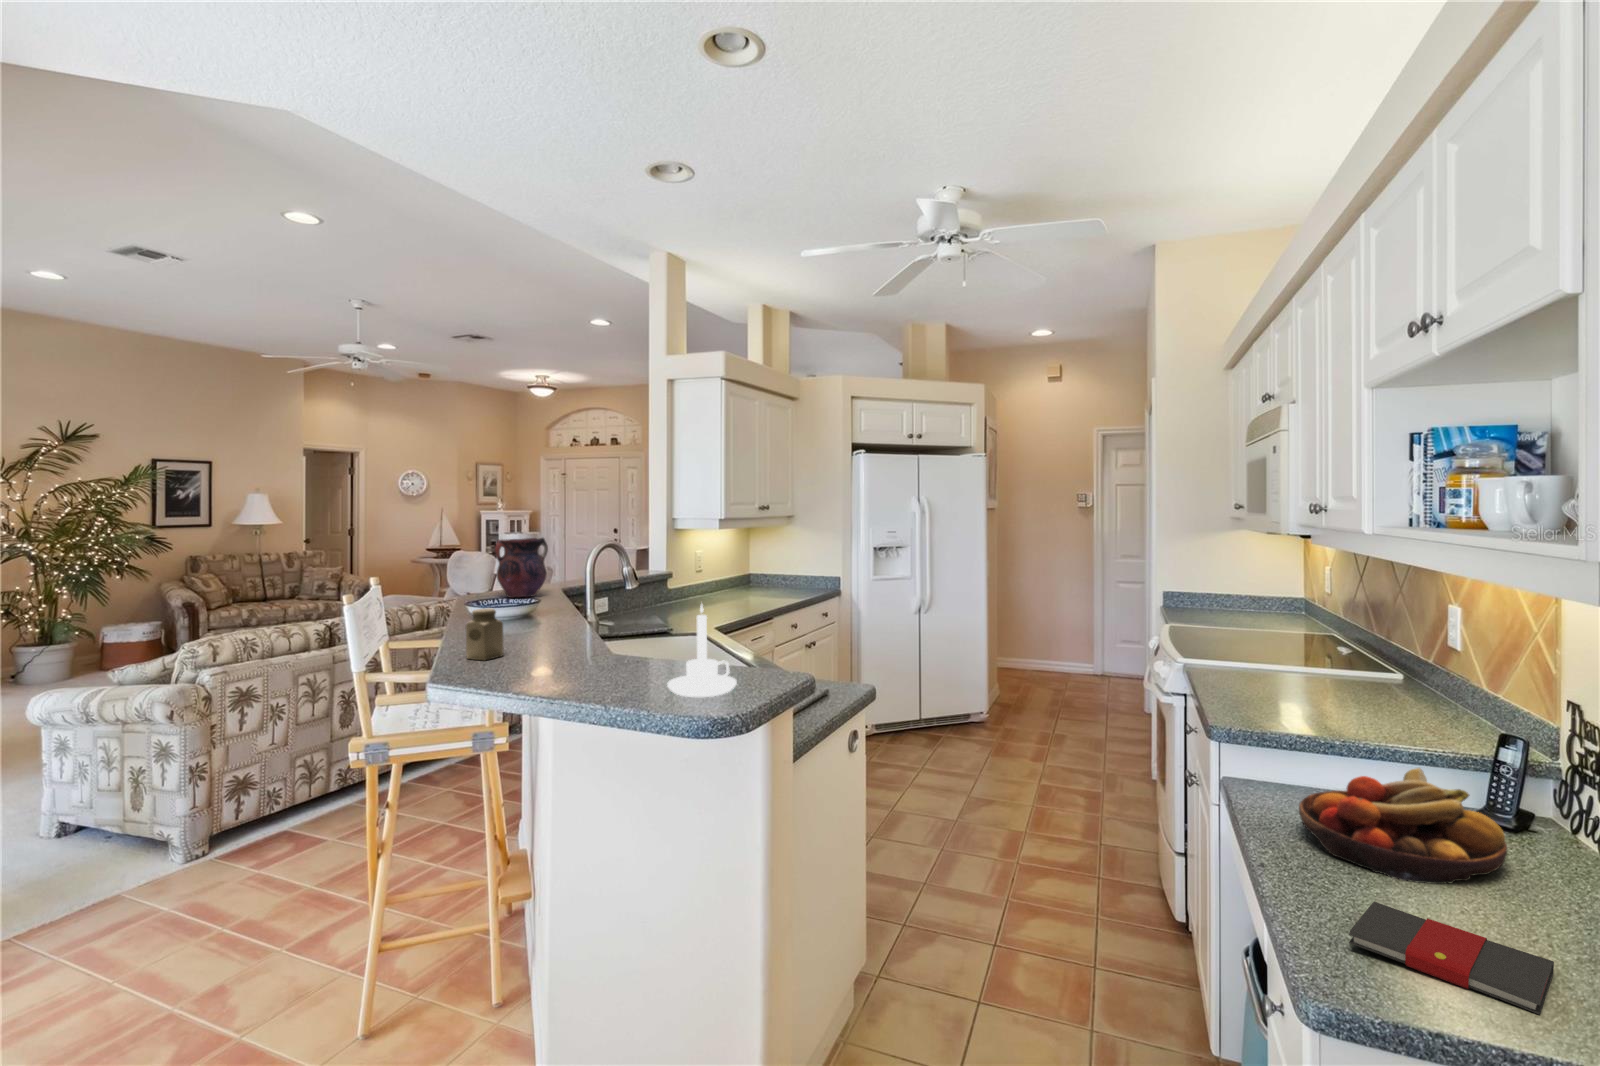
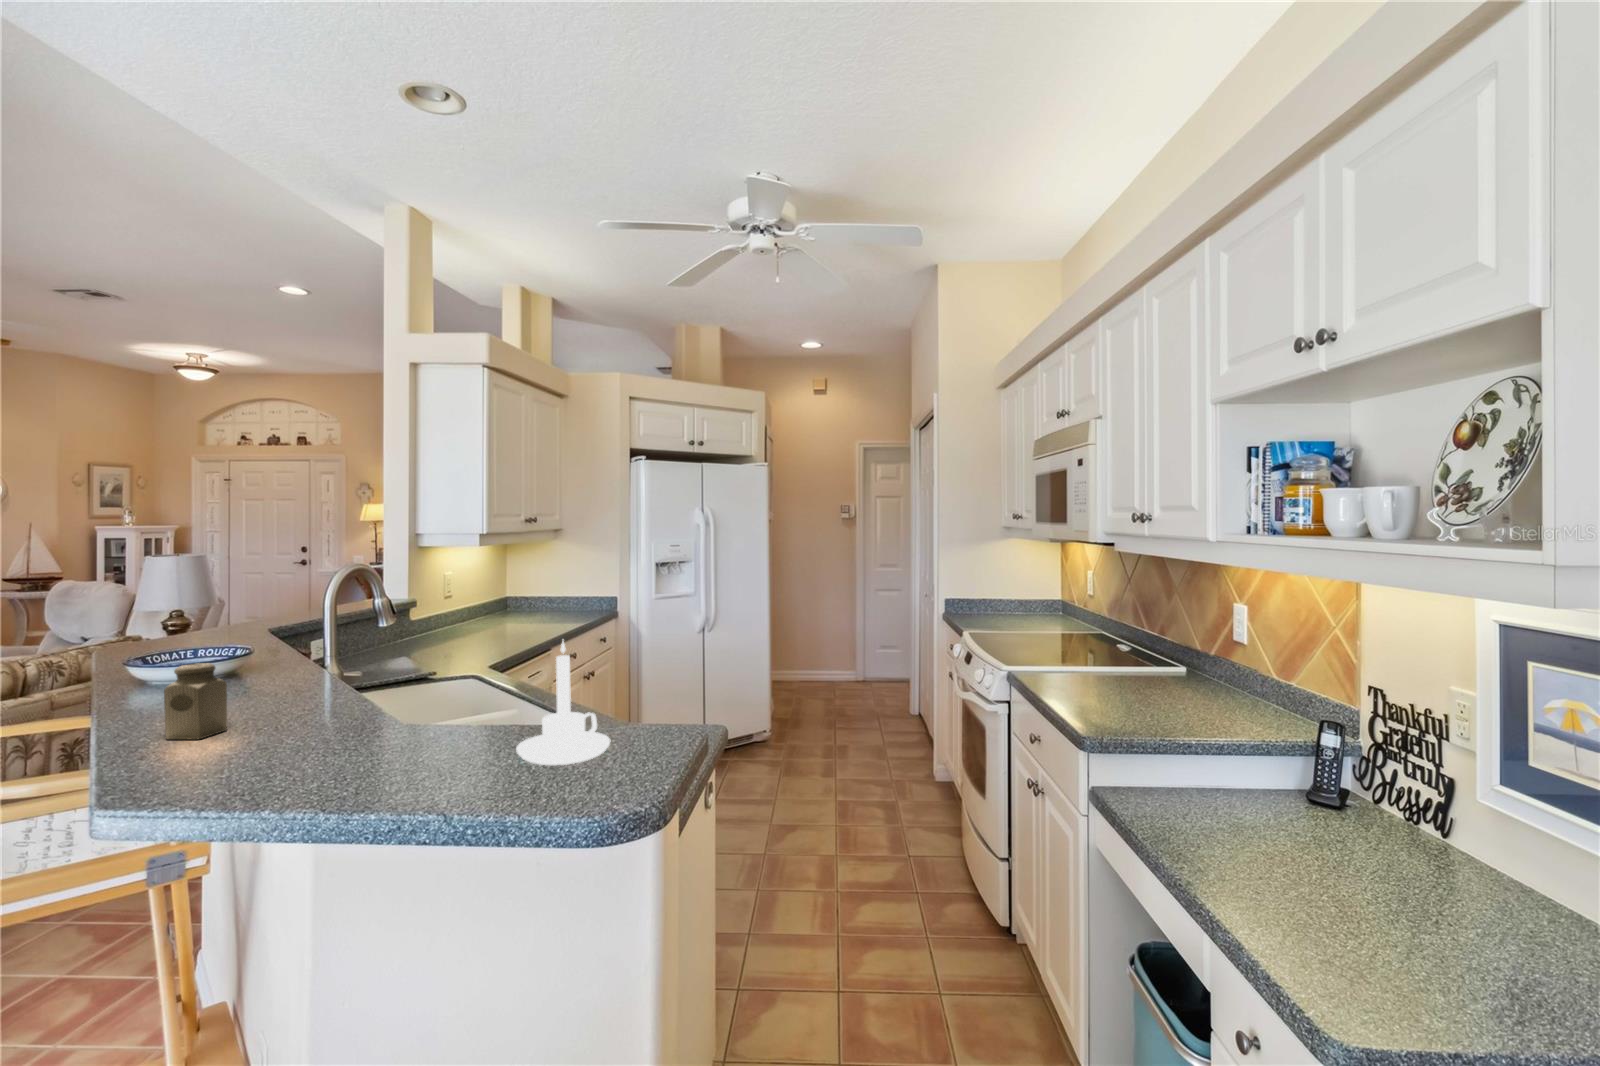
vase: present [495,538,548,598] -> none [165,560,248,644]
fruit bowl: present [1299,768,1507,884] -> none [1185,759,1367,873]
book: present [1349,901,1554,1015] -> none [1302,900,1483,990]

